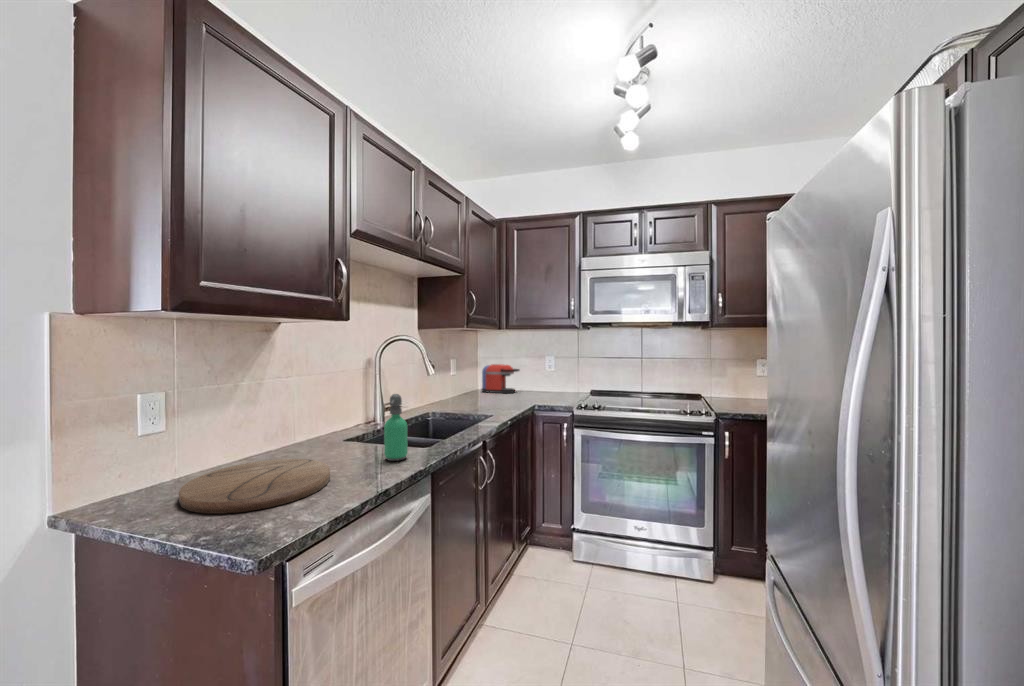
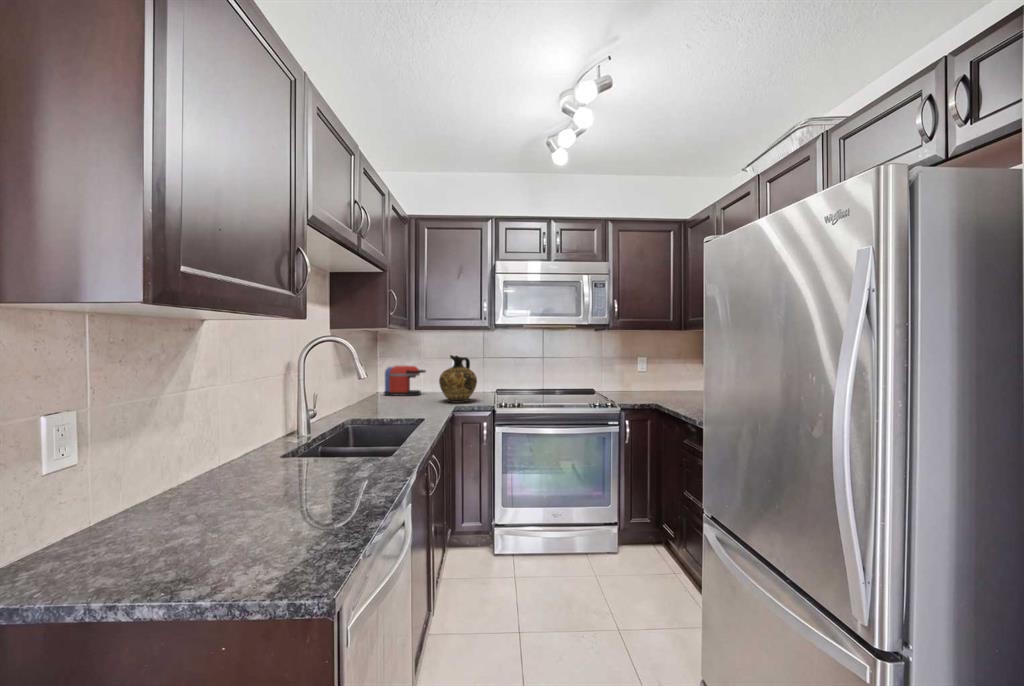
ceramic jug: none [524,355,561,402] -> present [439,355,477,403]
soap dispenser: present [384,394,408,461] -> none [358,400,384,474]
cutting board: present [179,459,330,514] -> none [132,483,322,563]

